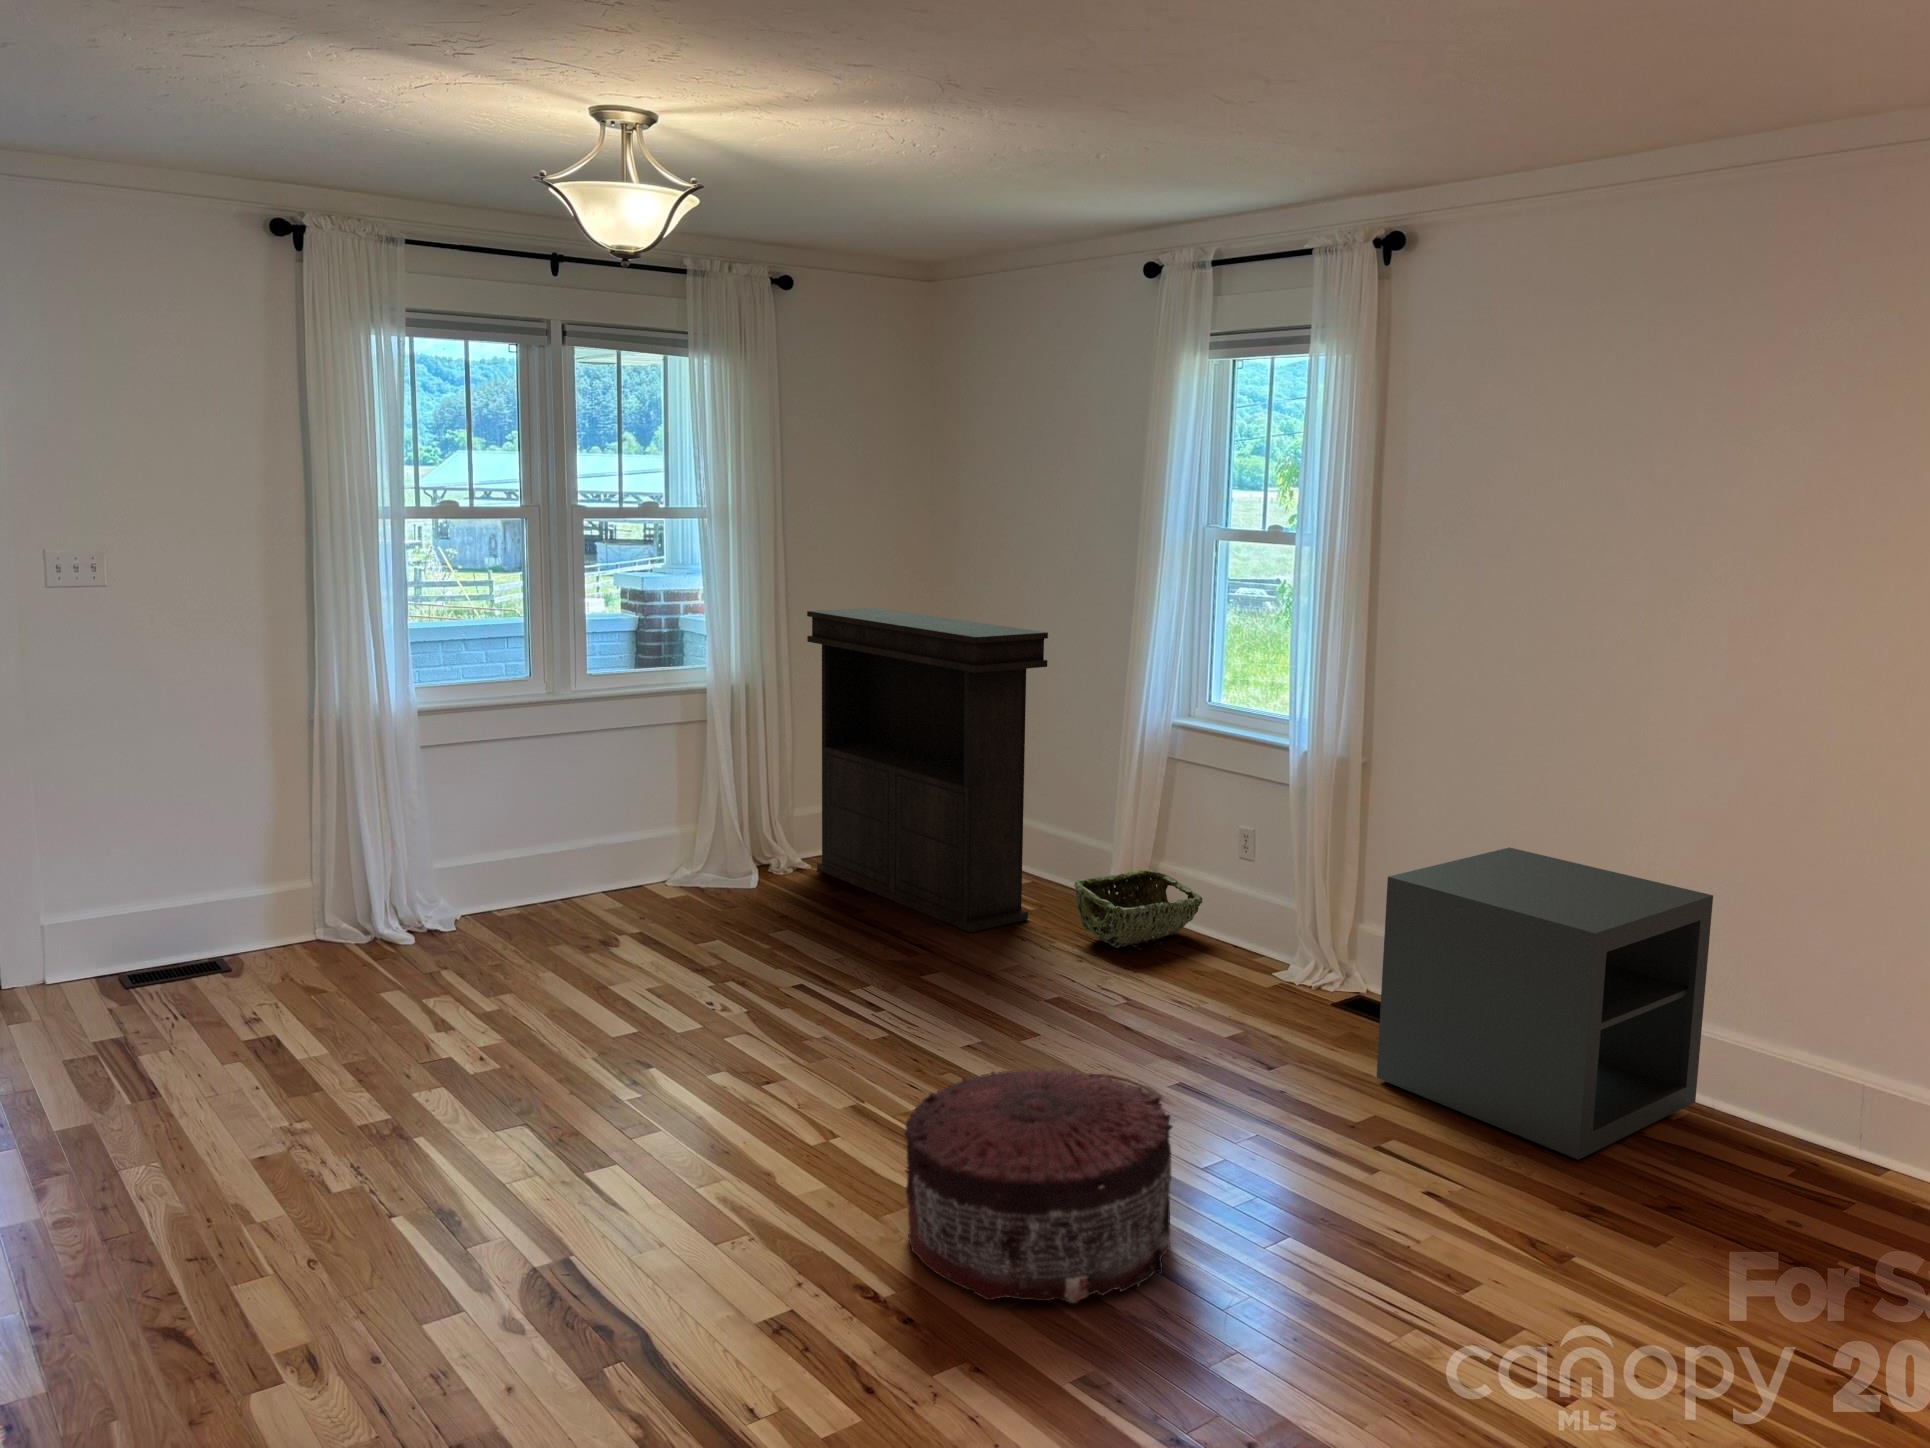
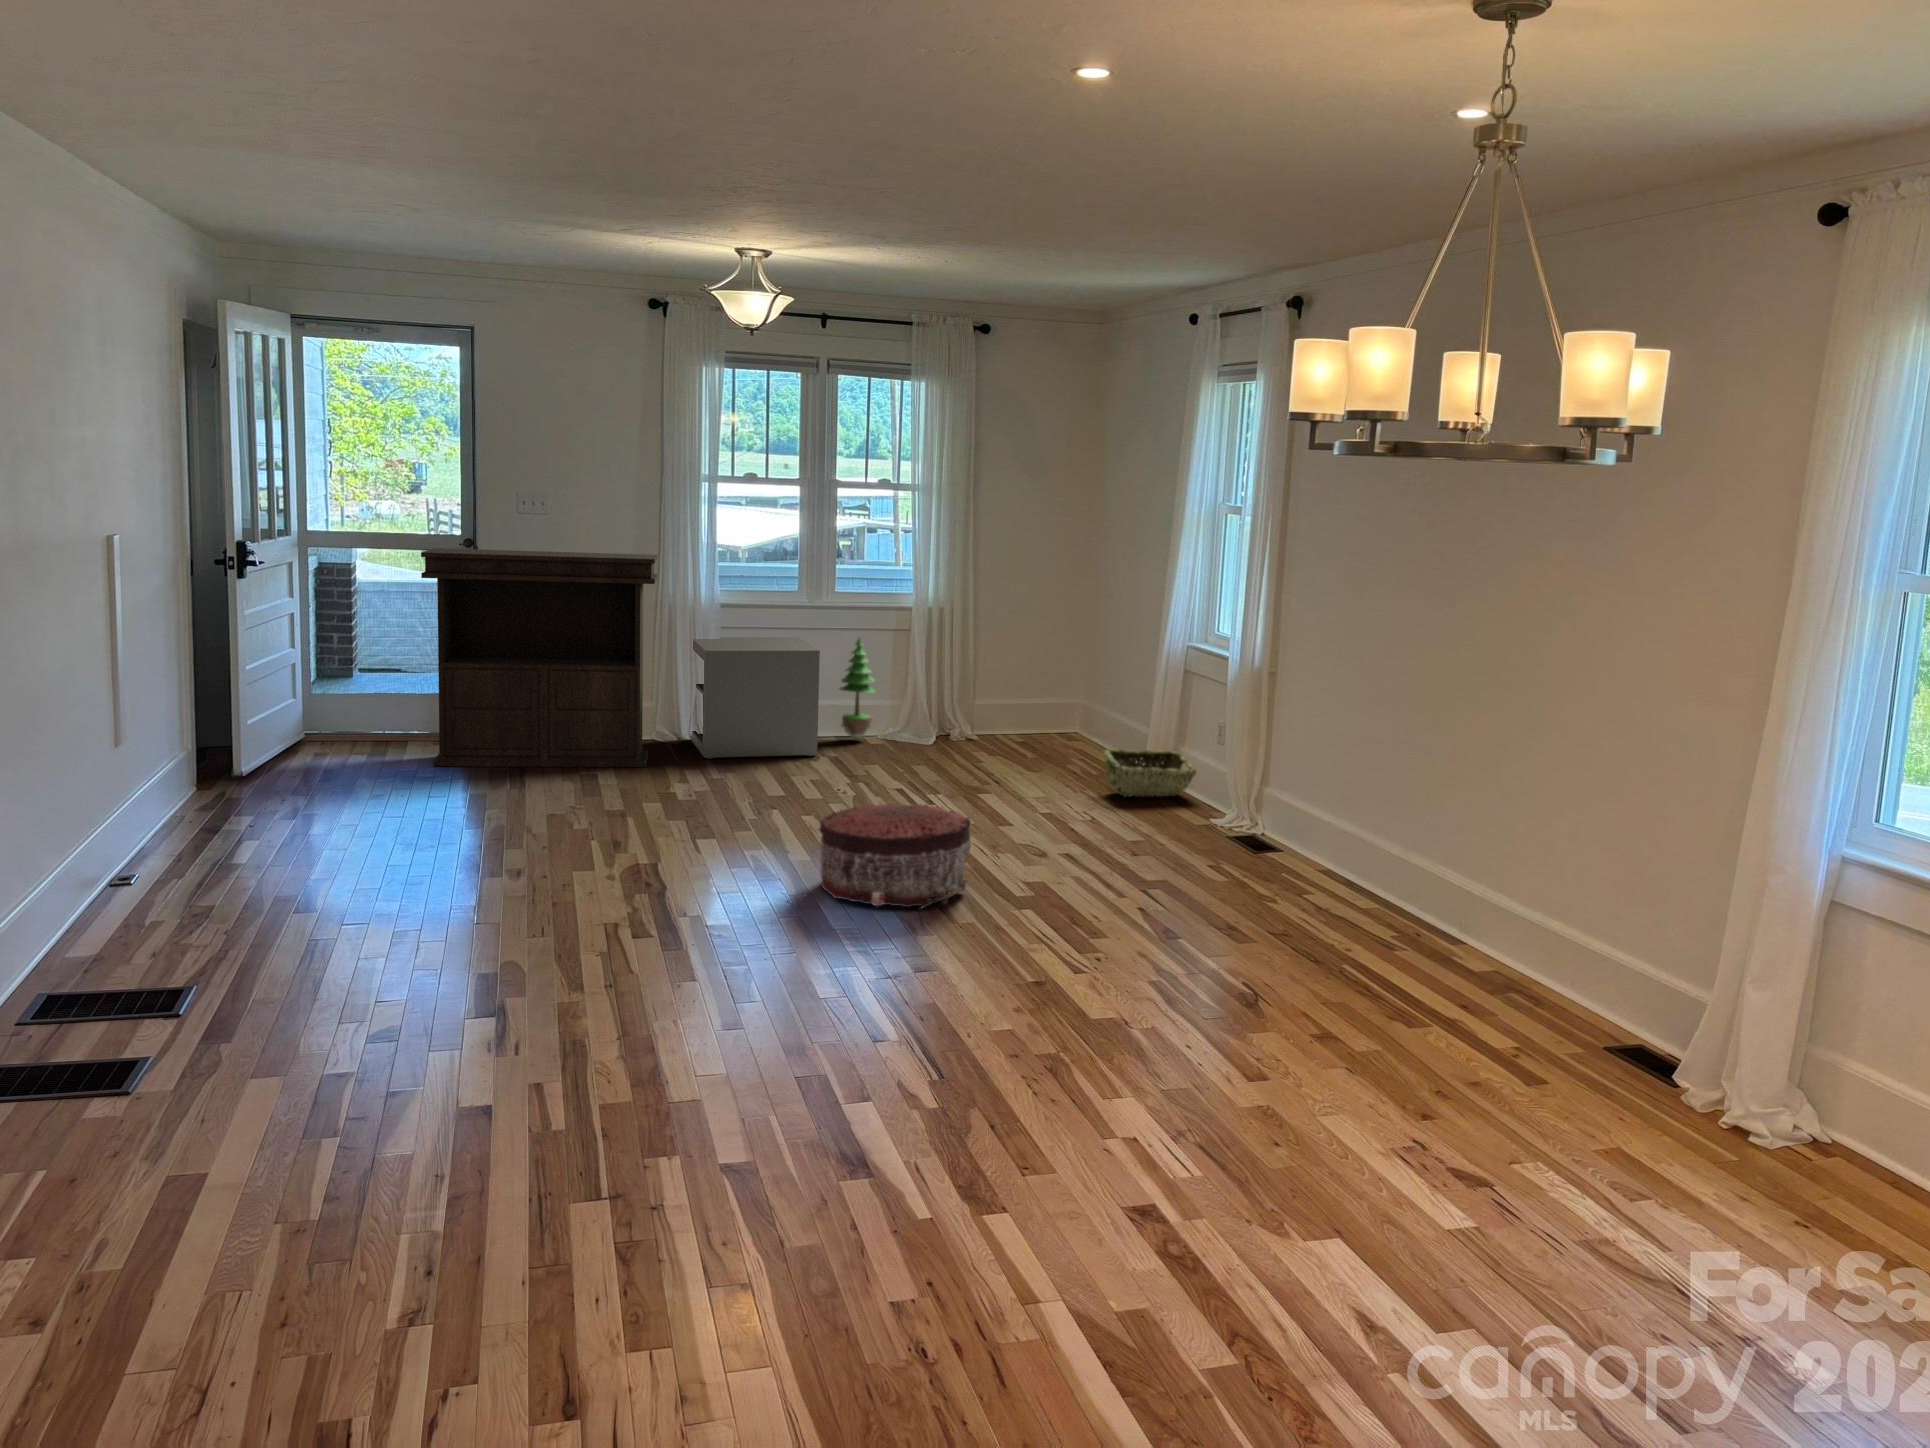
console table: present [807,608,1048,932] -> present [421,548,658,767]
potted tree: none [612,740,670,896] -> present [840,638,875,740]
storage cabinet: present [1377,847,1713,1160] -> present [690,637,820,759]

